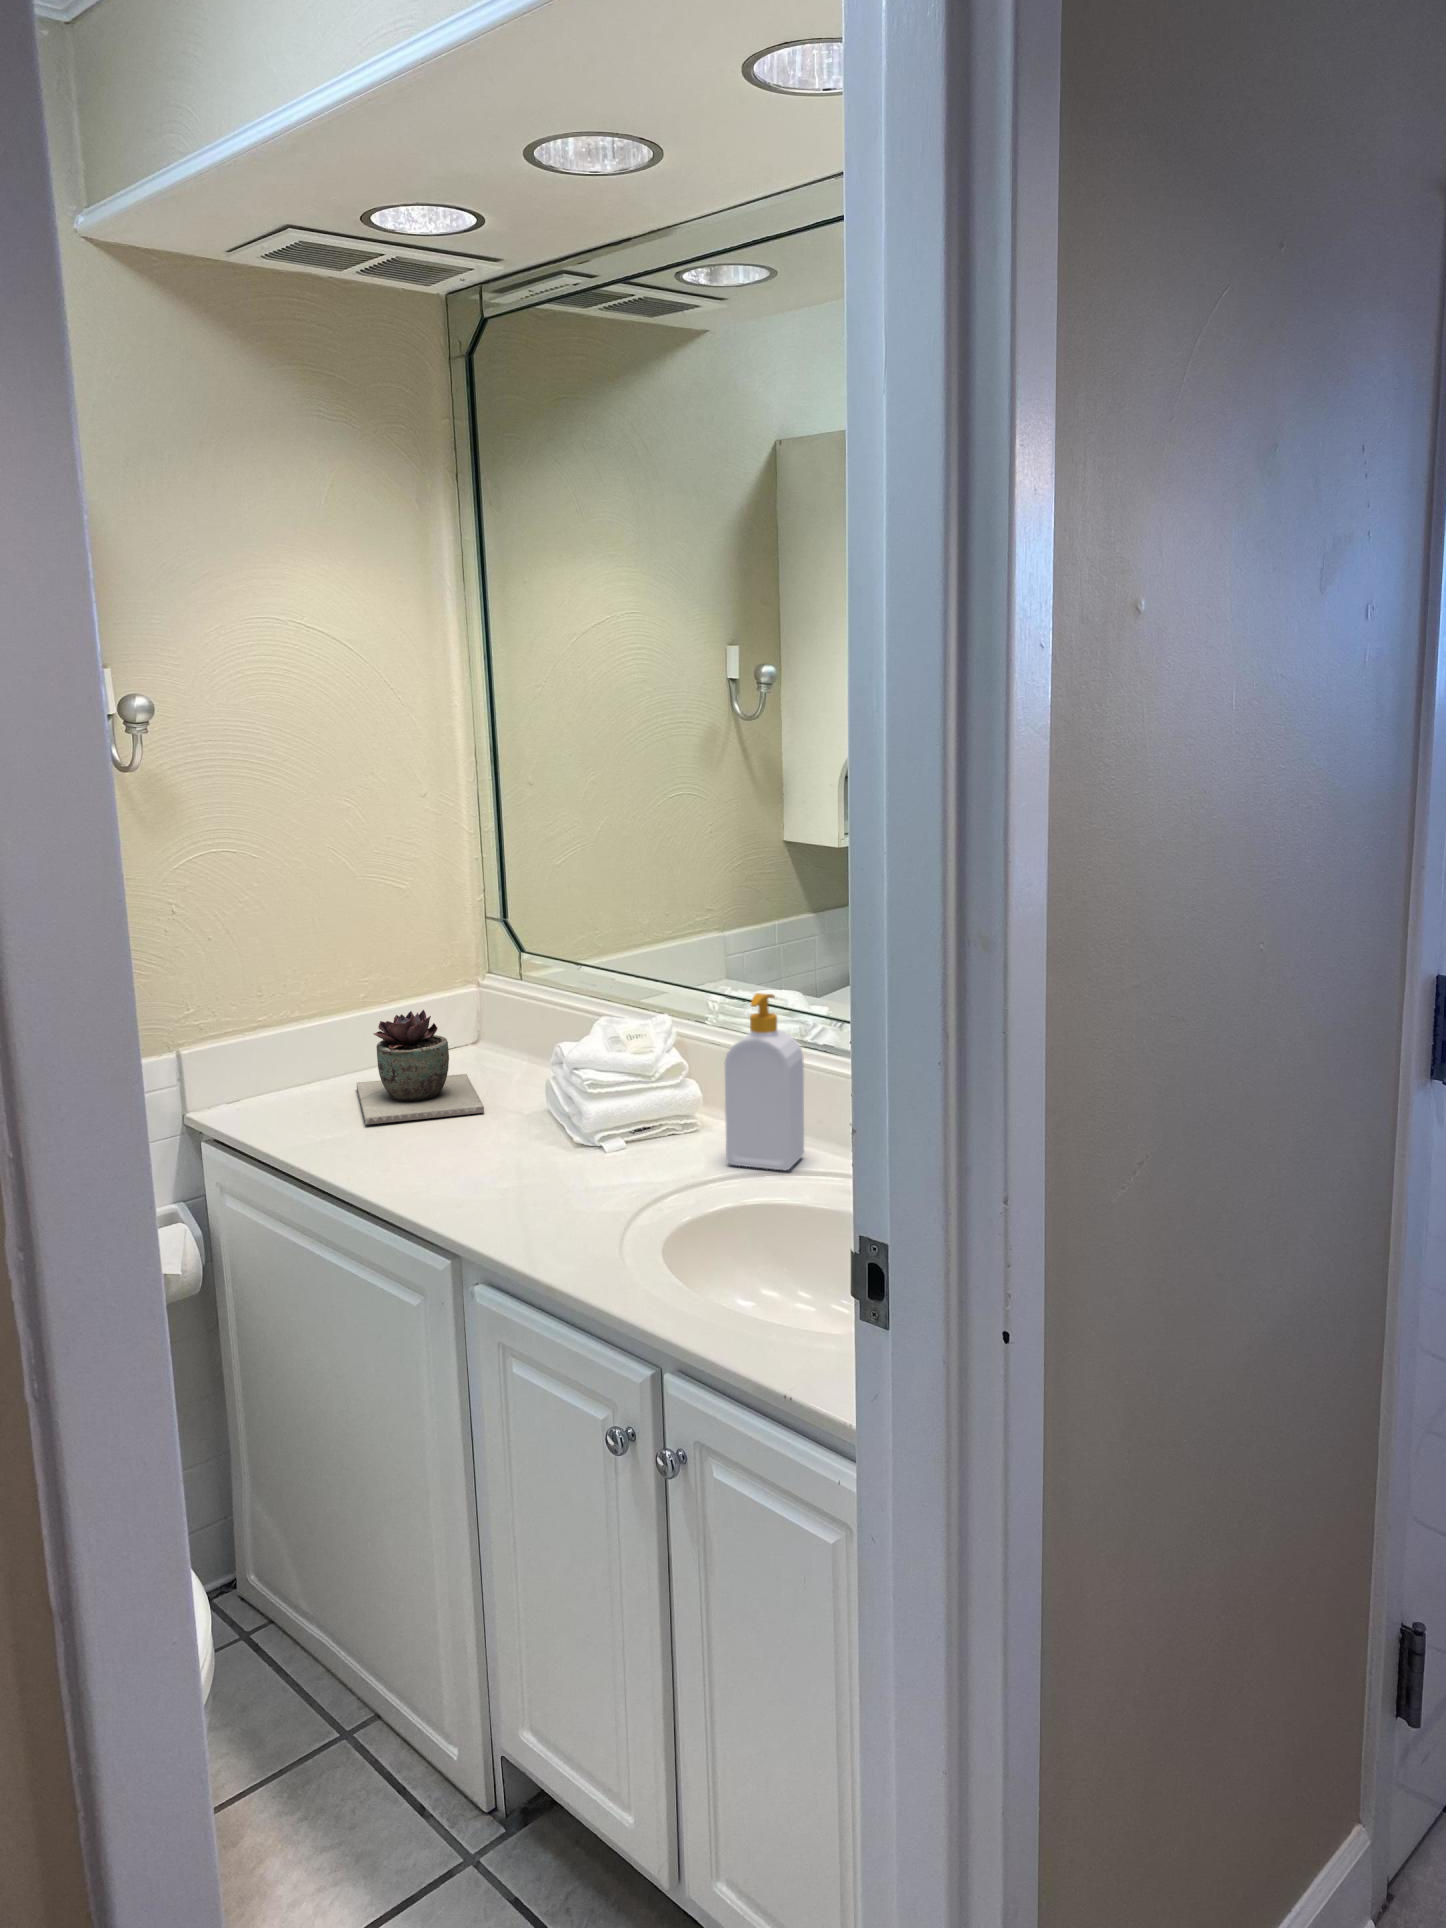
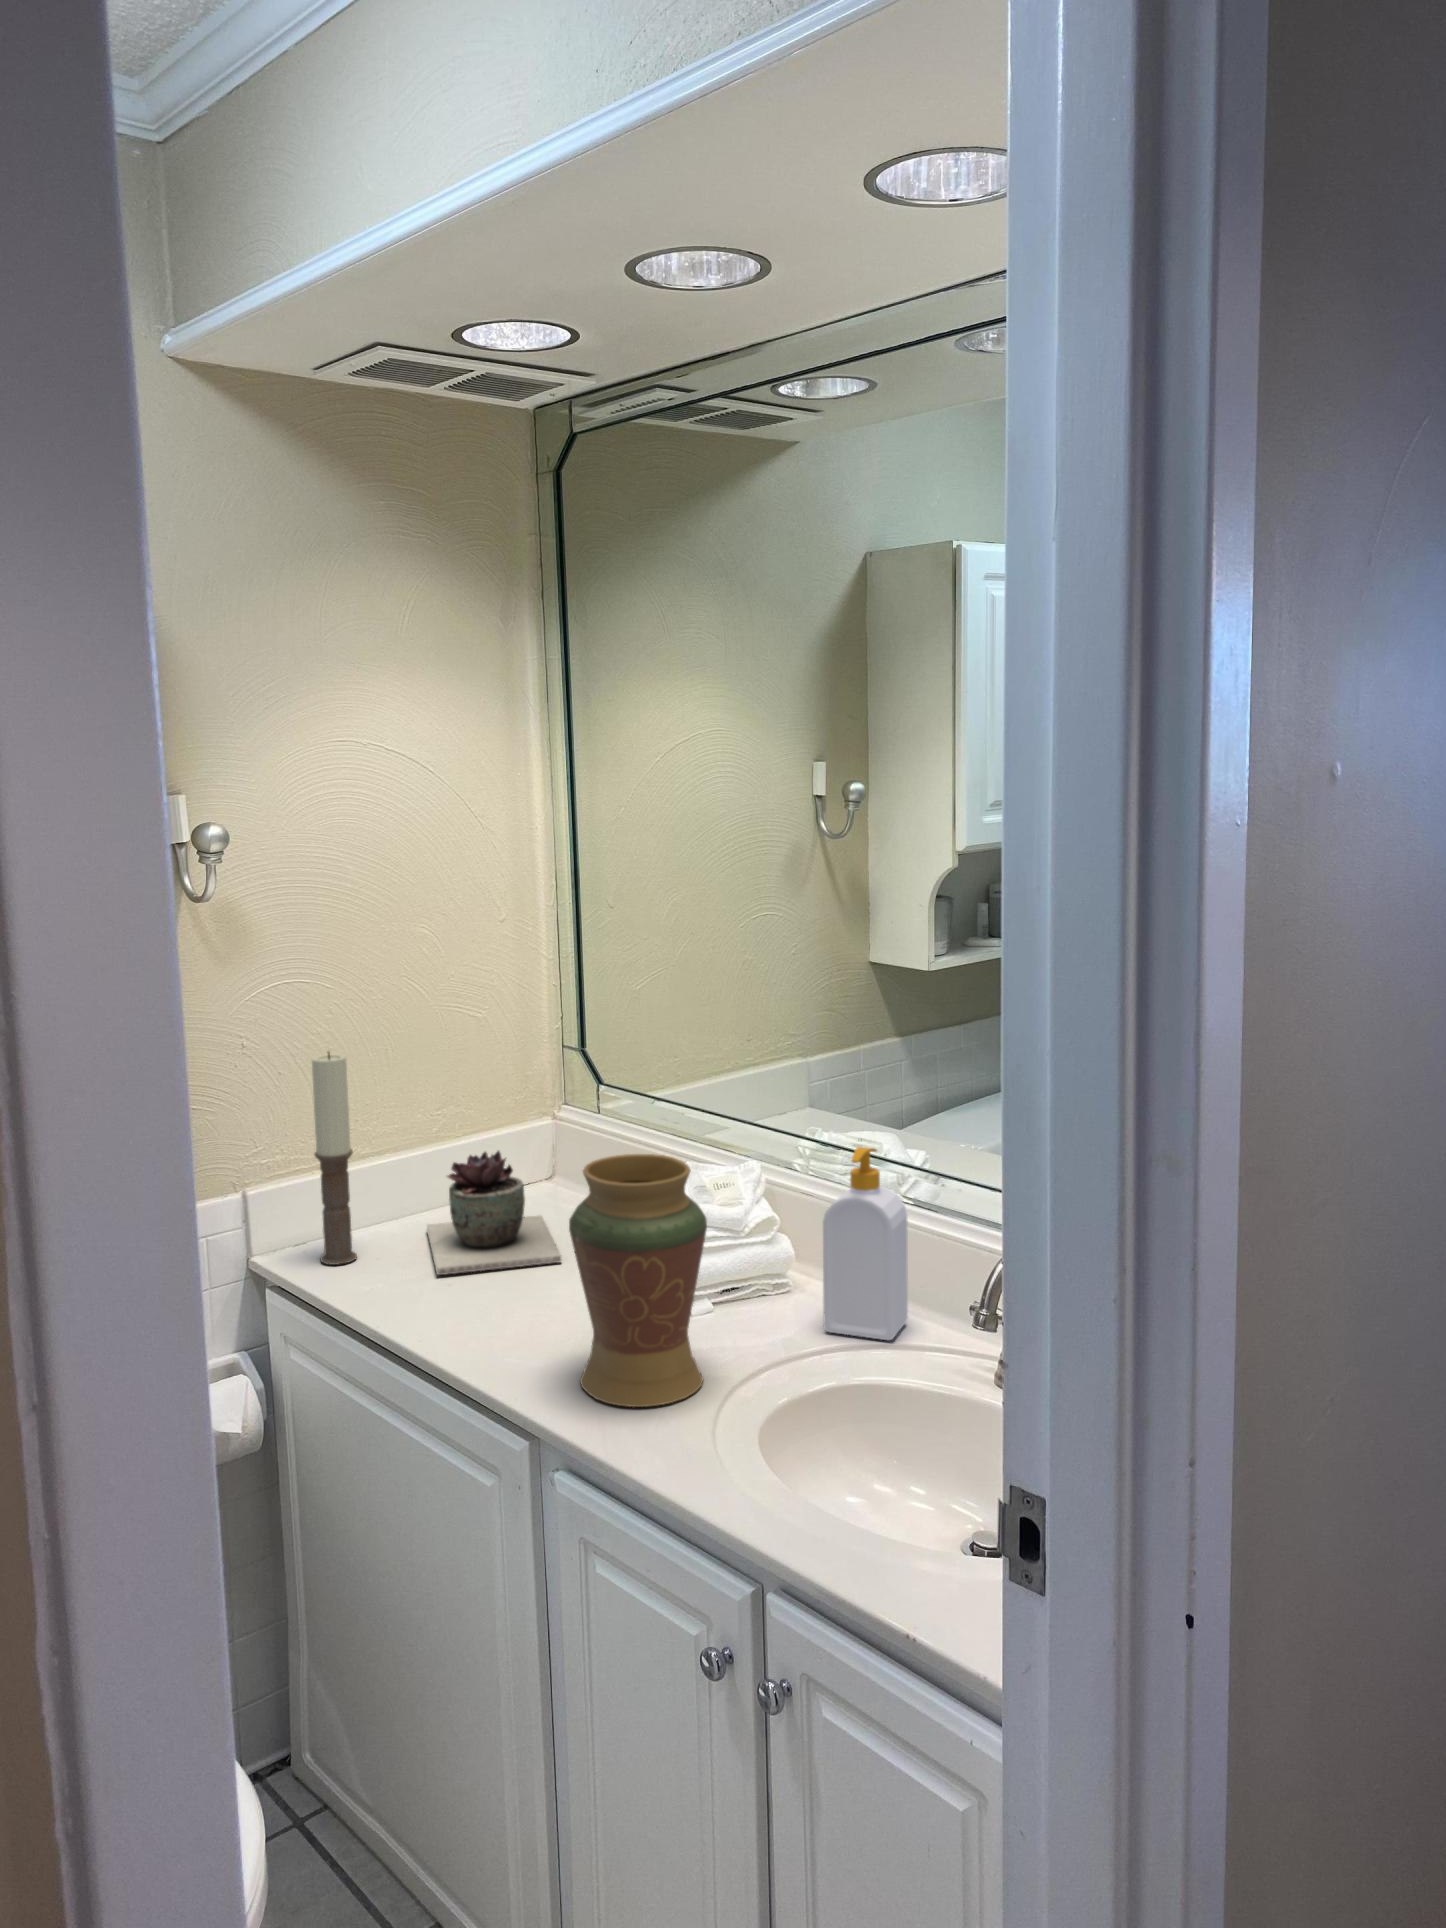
candle: none [242,916,290,1118] -> present [312,1052,357,1265]
decorative vase: none [486,998,615,1227] -> present [569,1154,707,1407]

